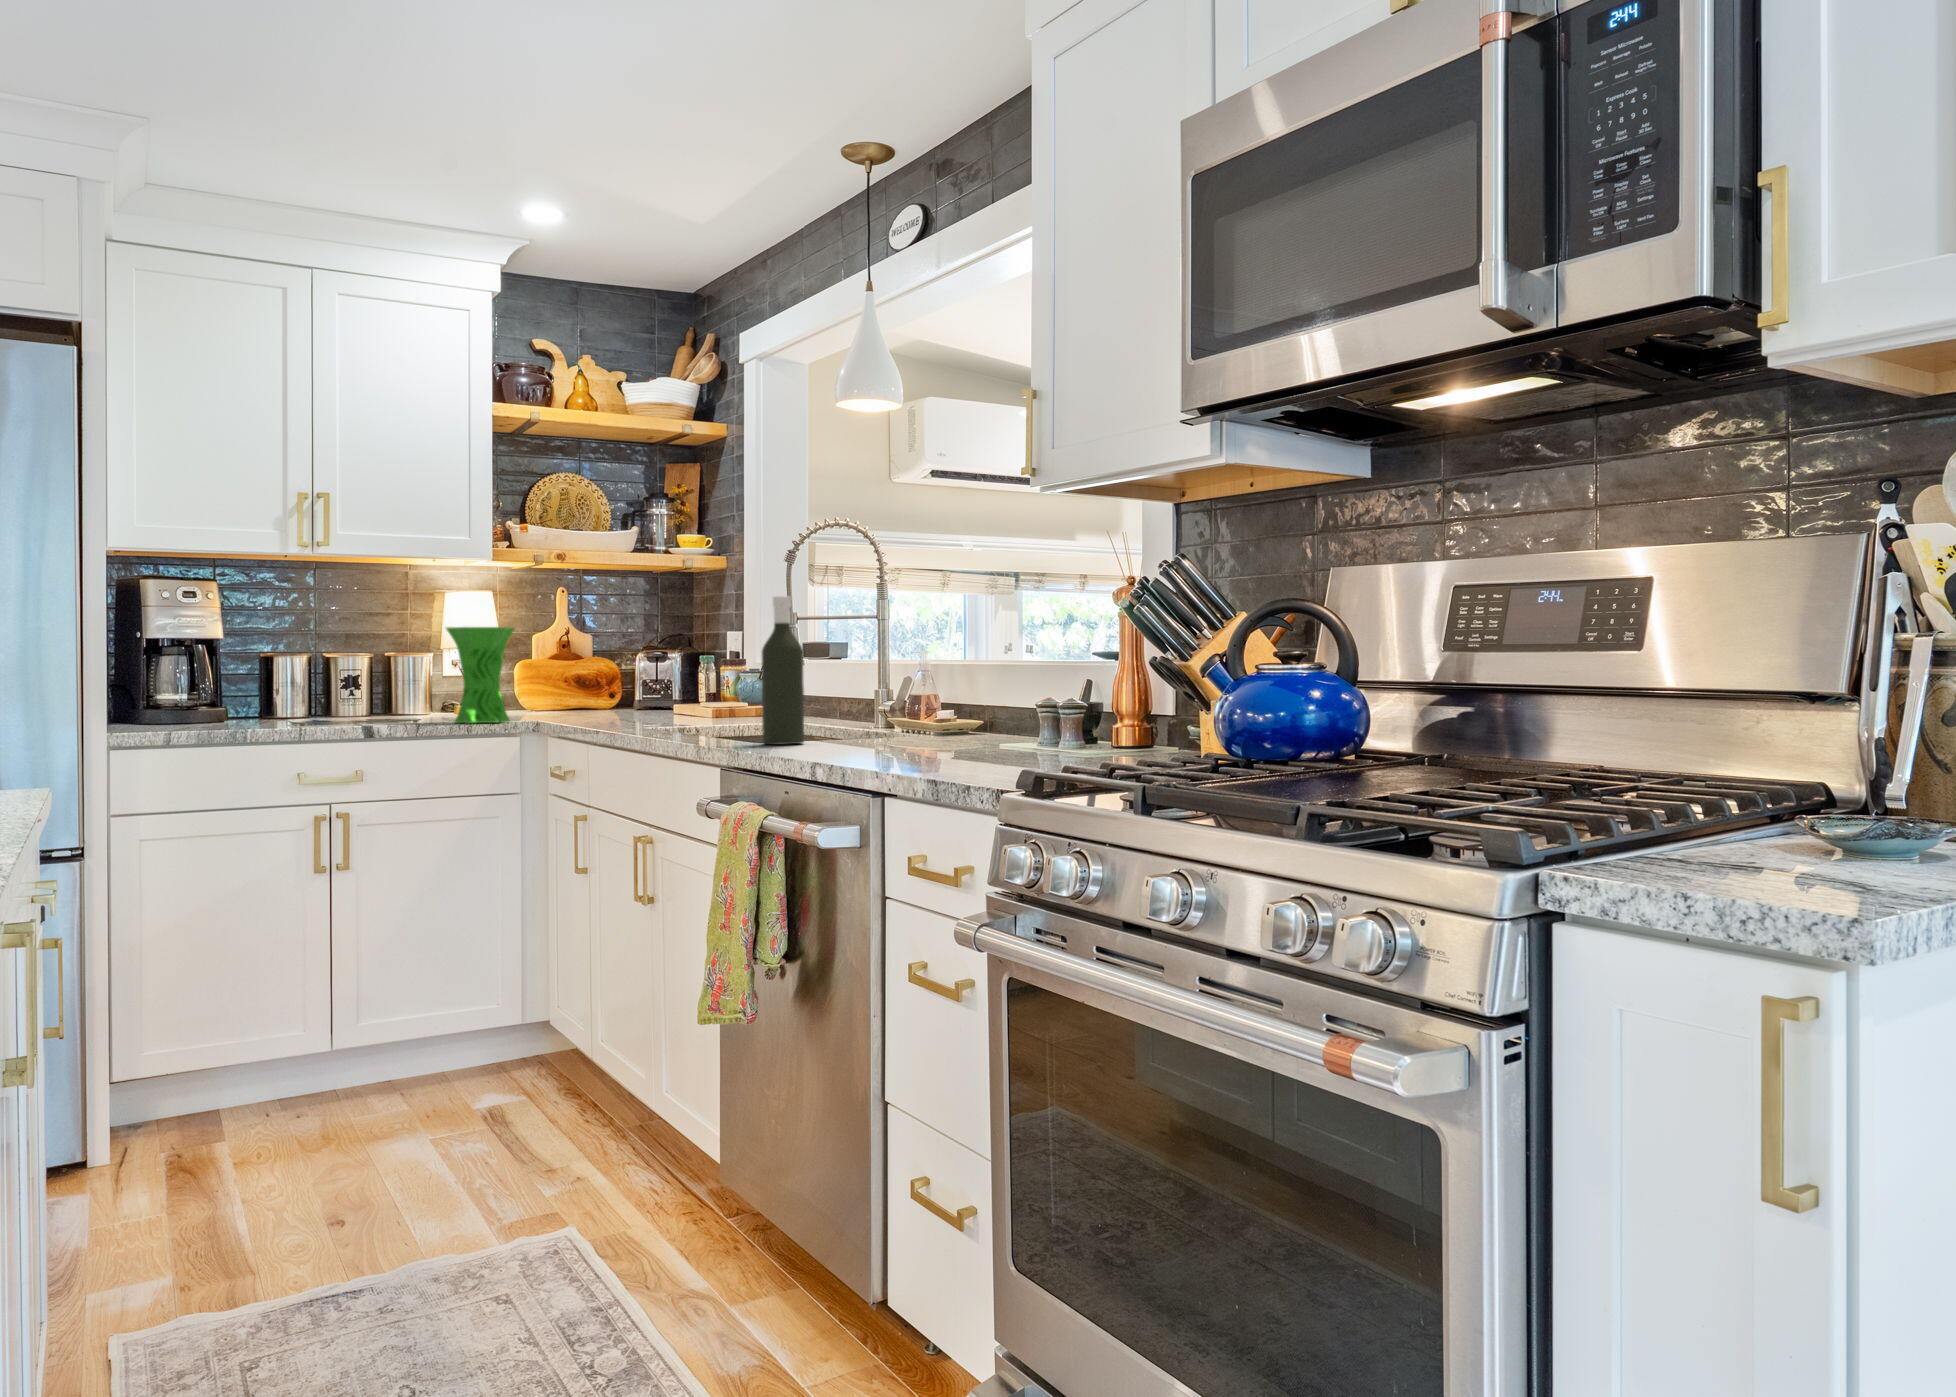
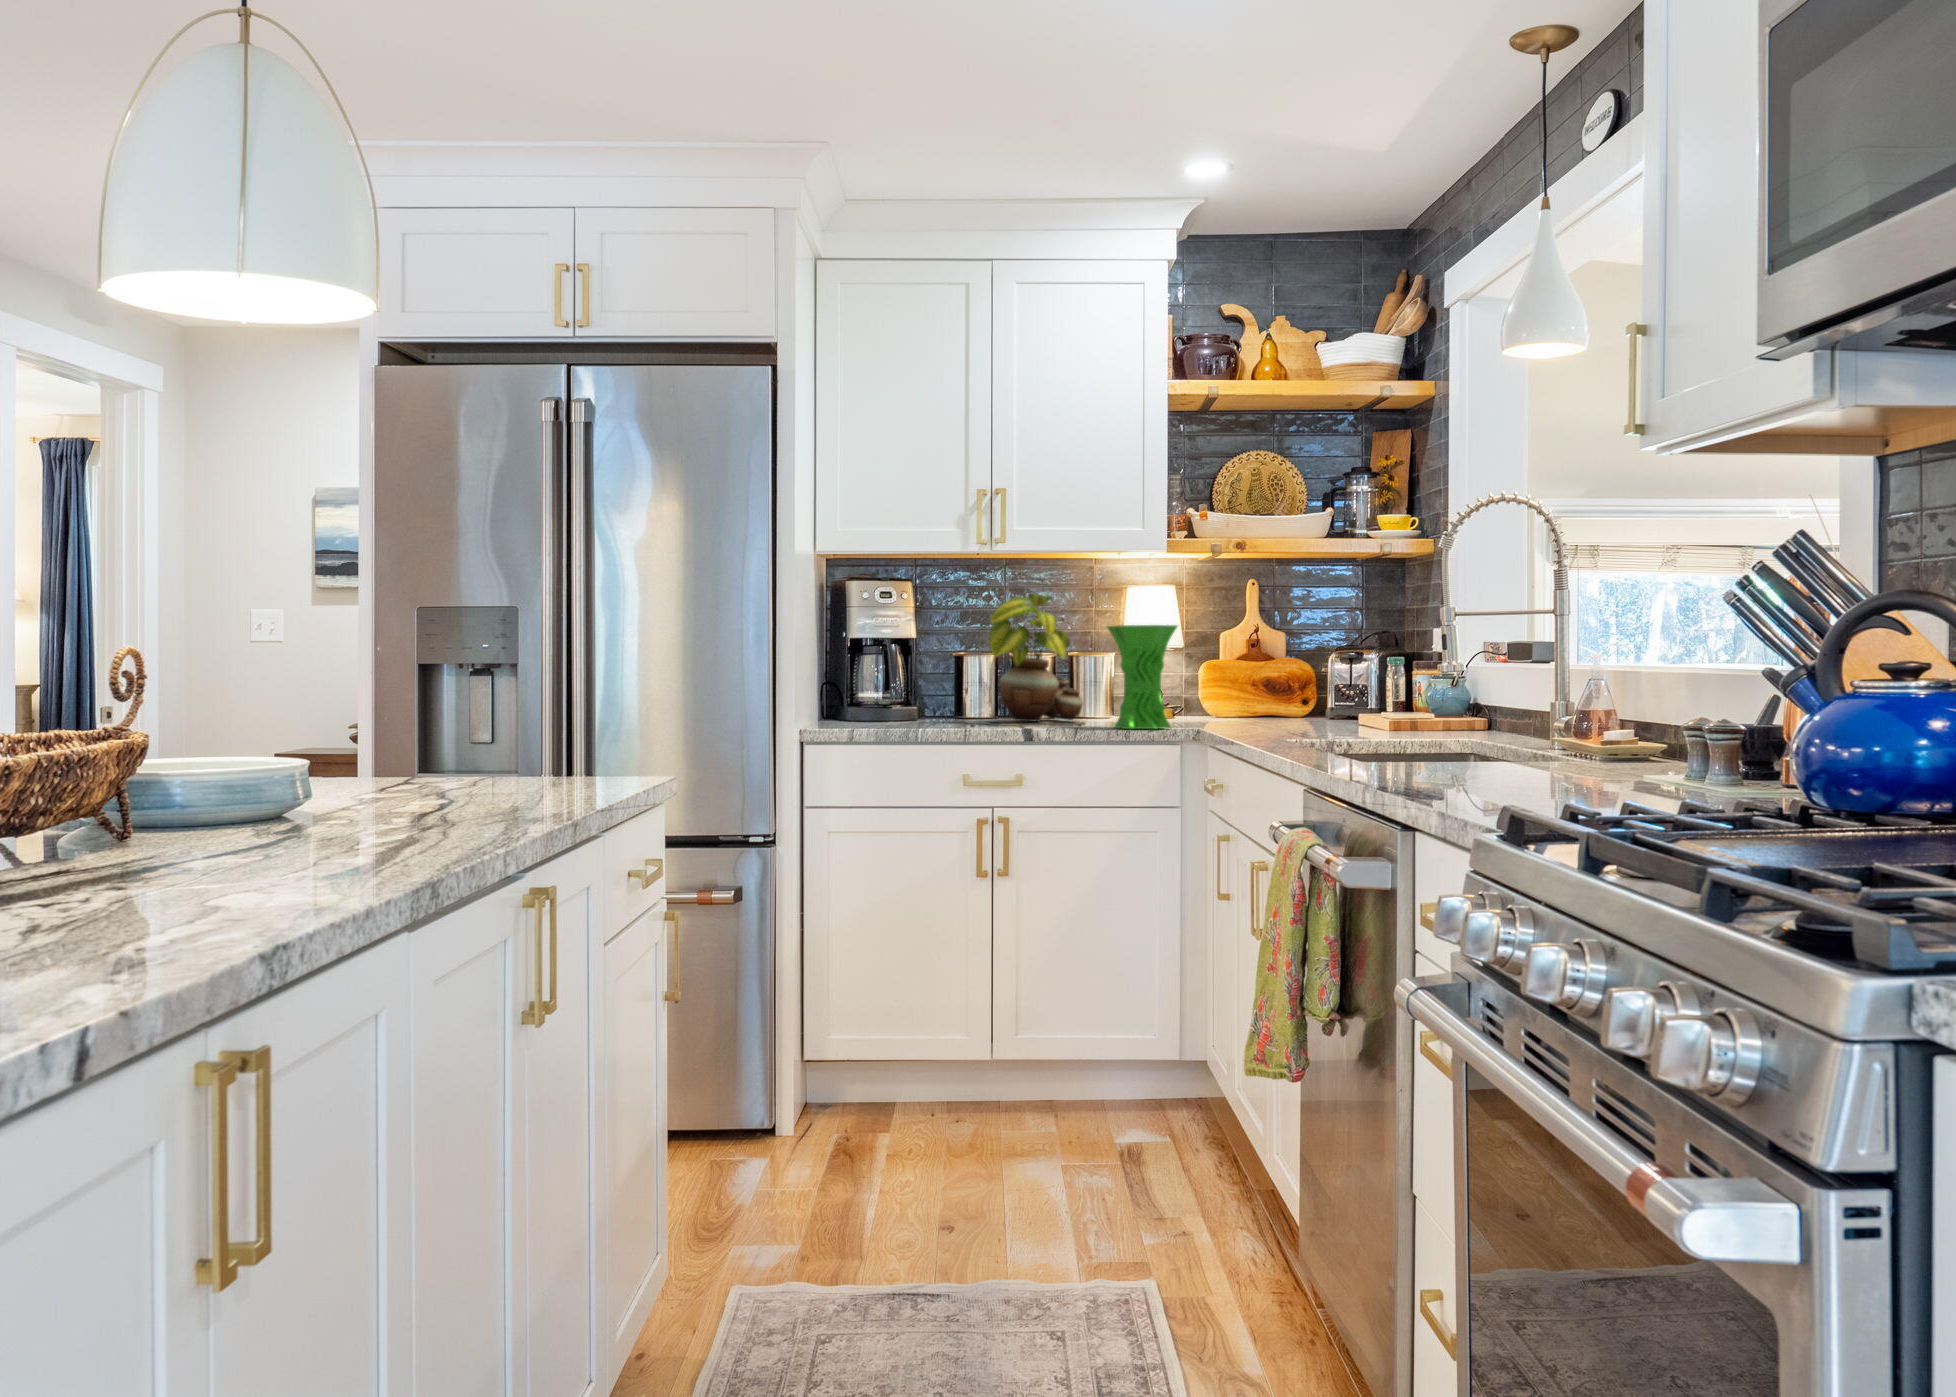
potted plant: none [306,594,408,720] -> present [989,593,1084,721]
bottle: present [762,596,804,744] -> none [1384,583,1440,776]

